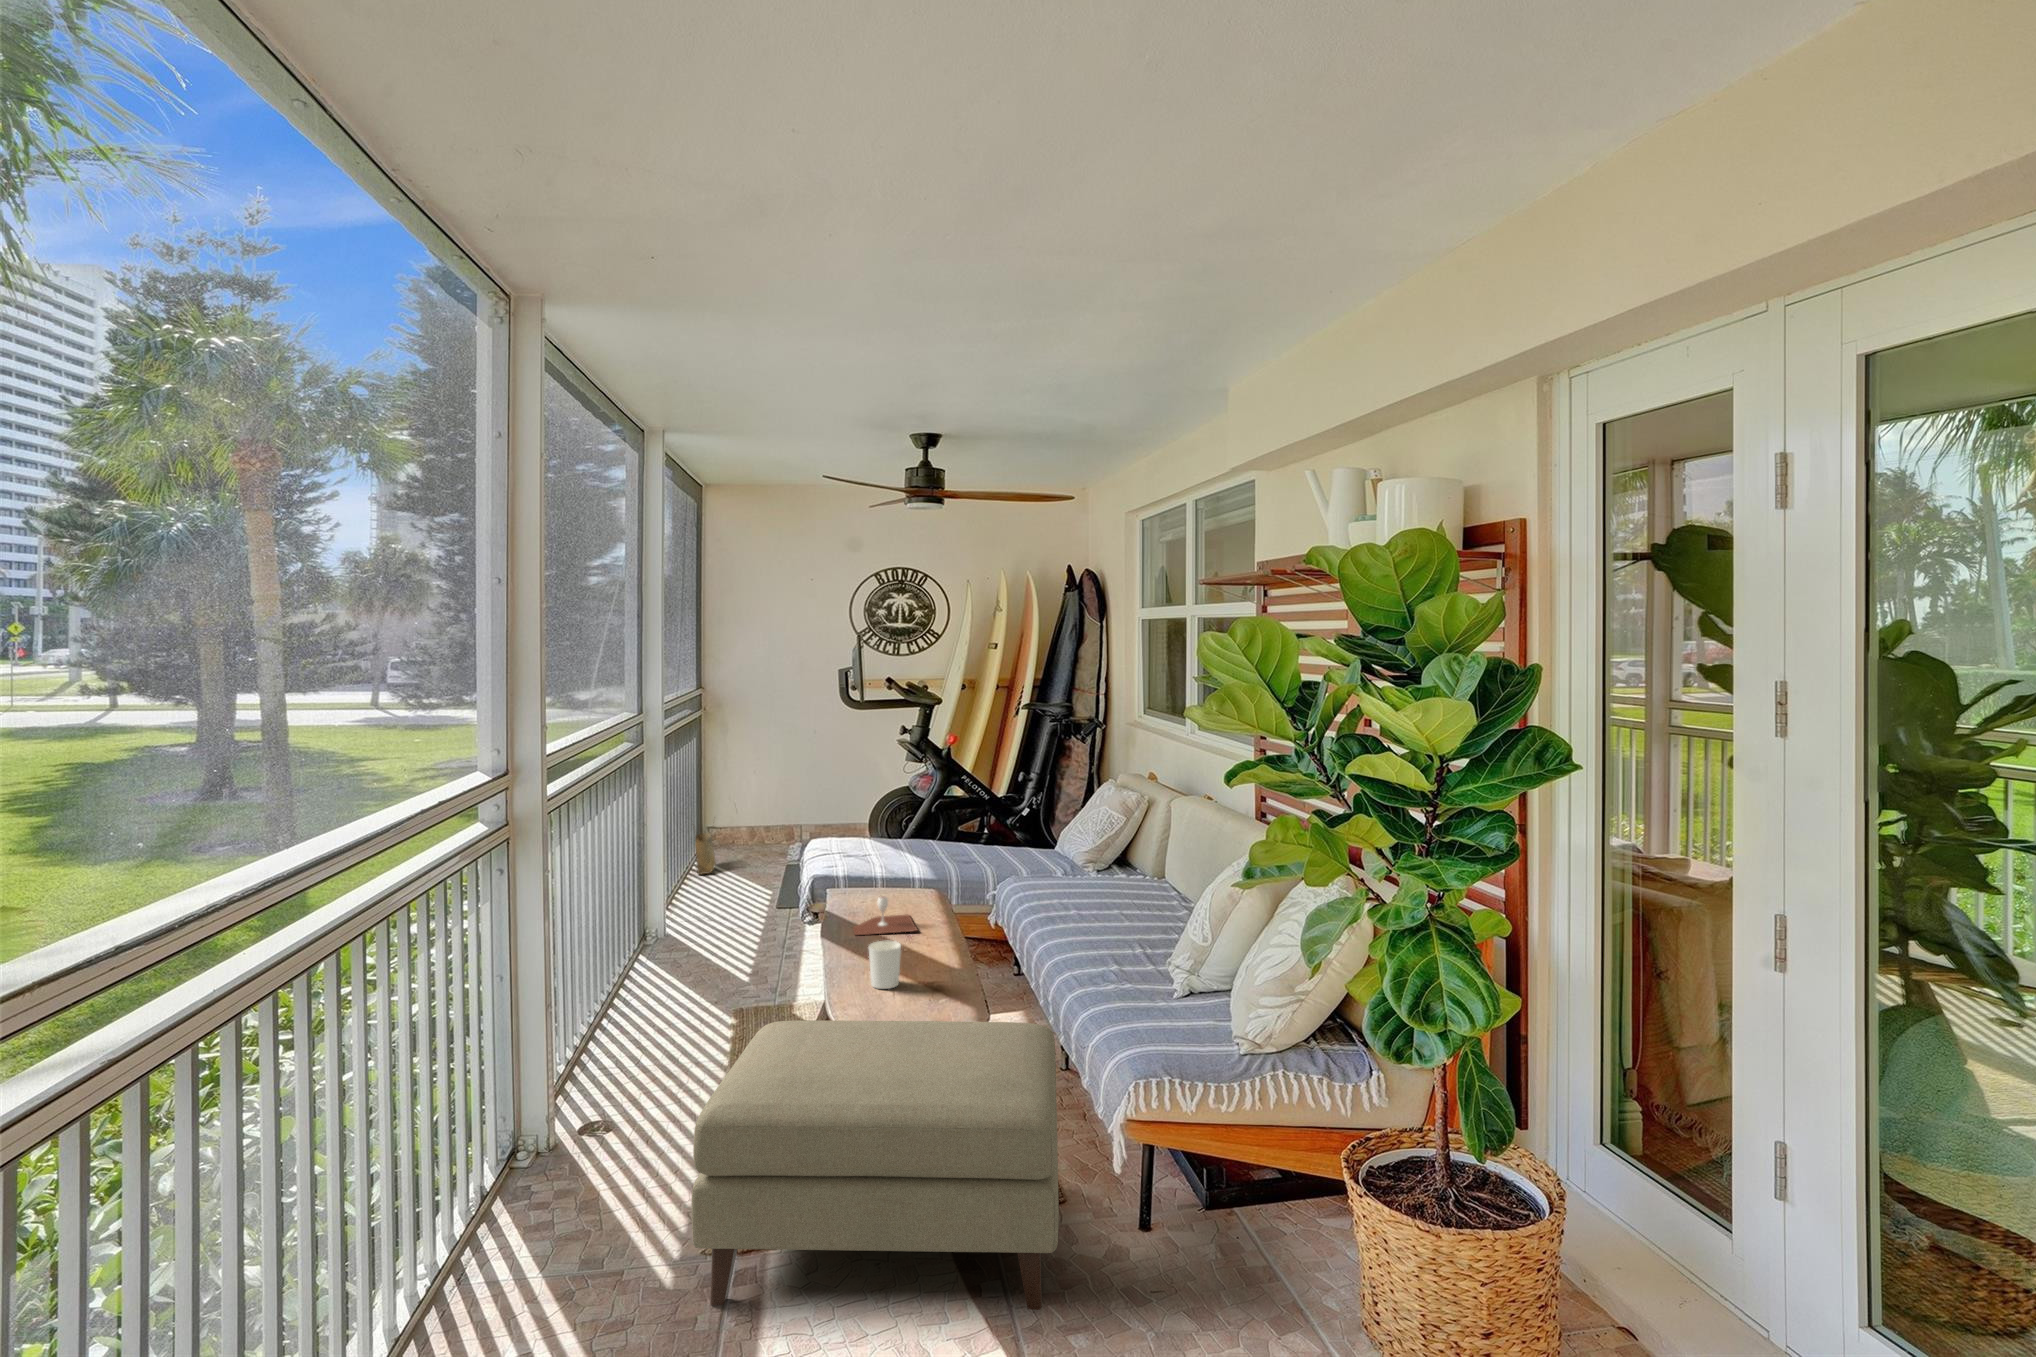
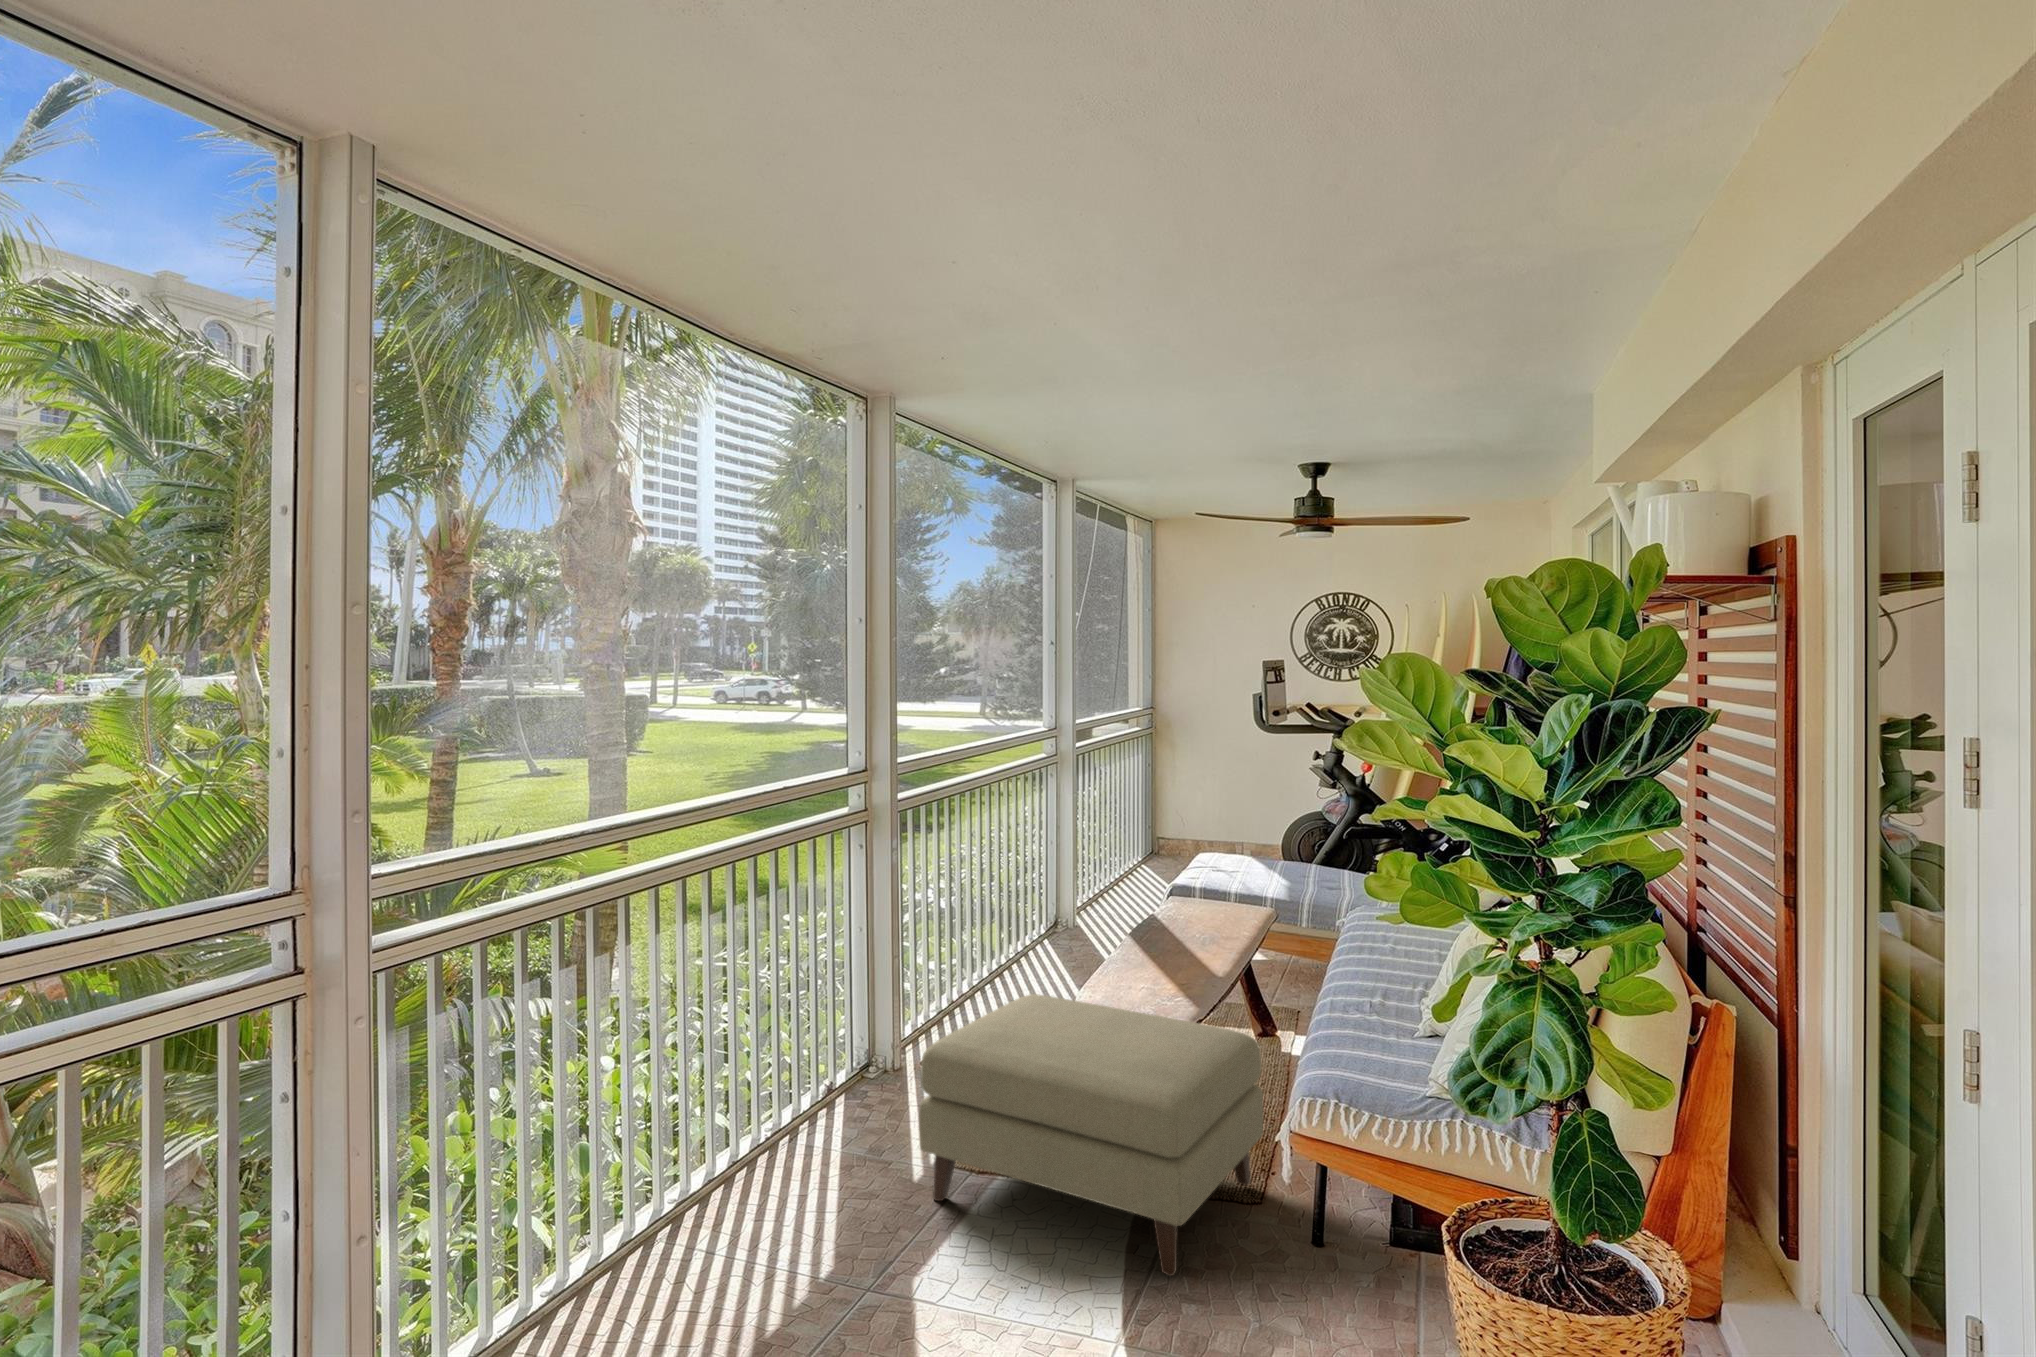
woven basket: present [693,822,716,875] -> none [1128,828,1151,881]
wine glass: present [853,896,918,935] -> none [1154,907,1219,942]
candle holder: present [869,941,901,989] -> none [1128,942,1157,984]

